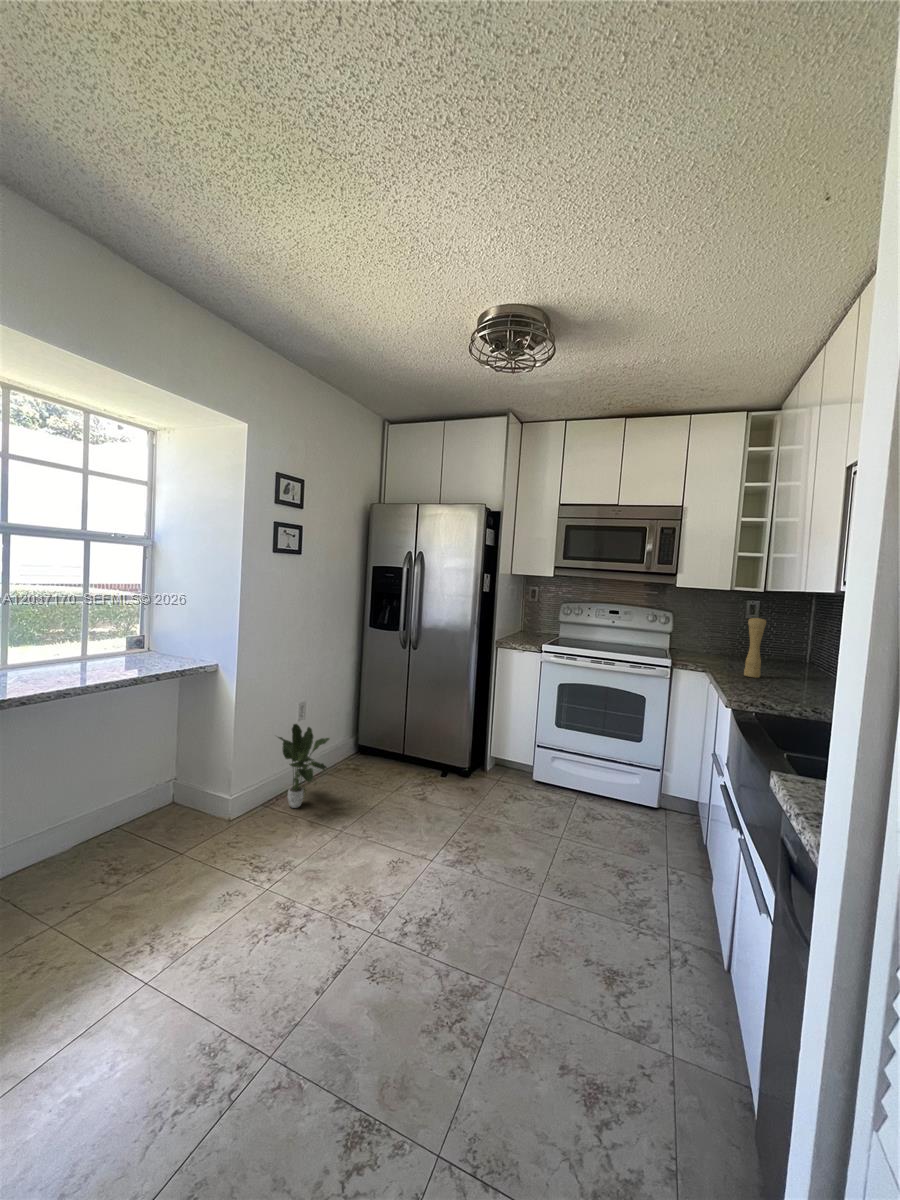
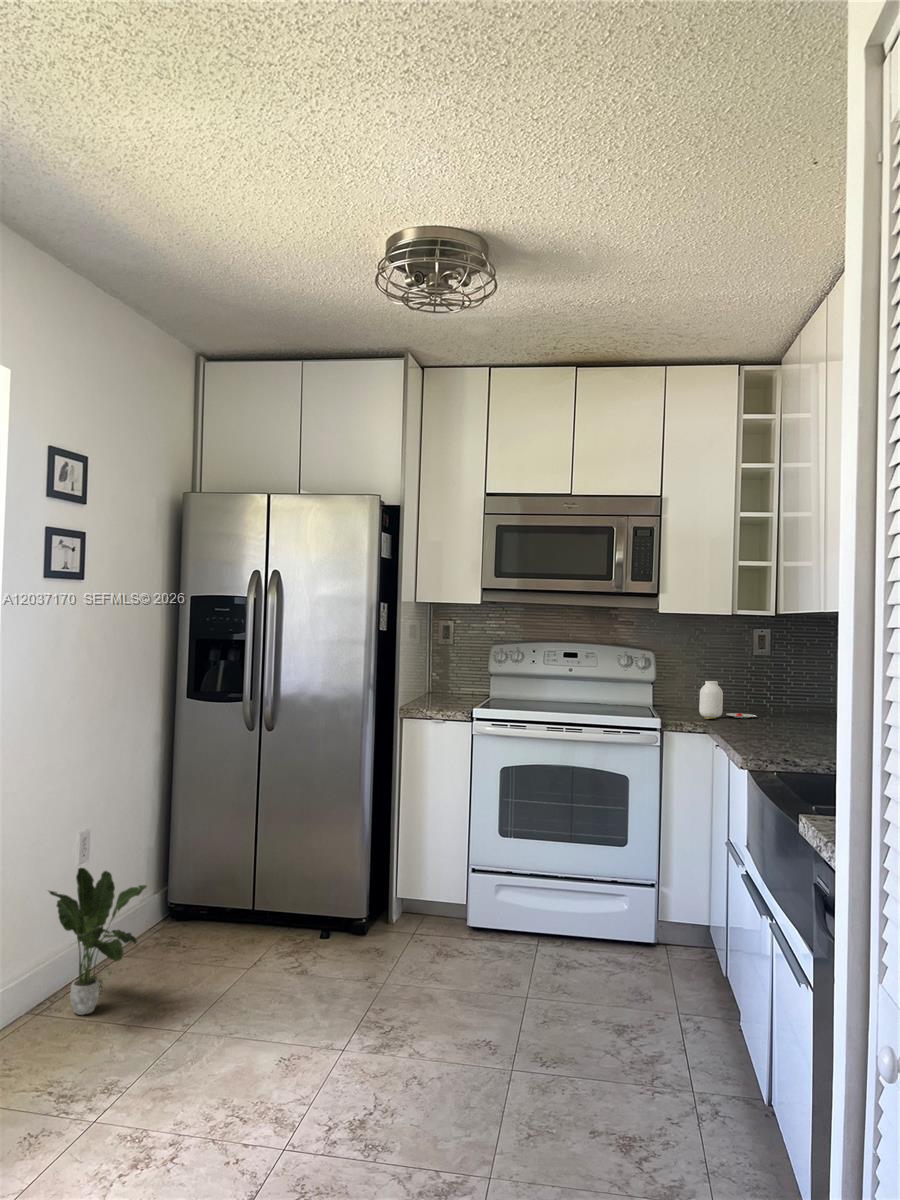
pepper mill: present [744,617,766,678] -> none [758,649,781,732]
jar: none [701,635,747,662] -> present [699,681,756,719]

